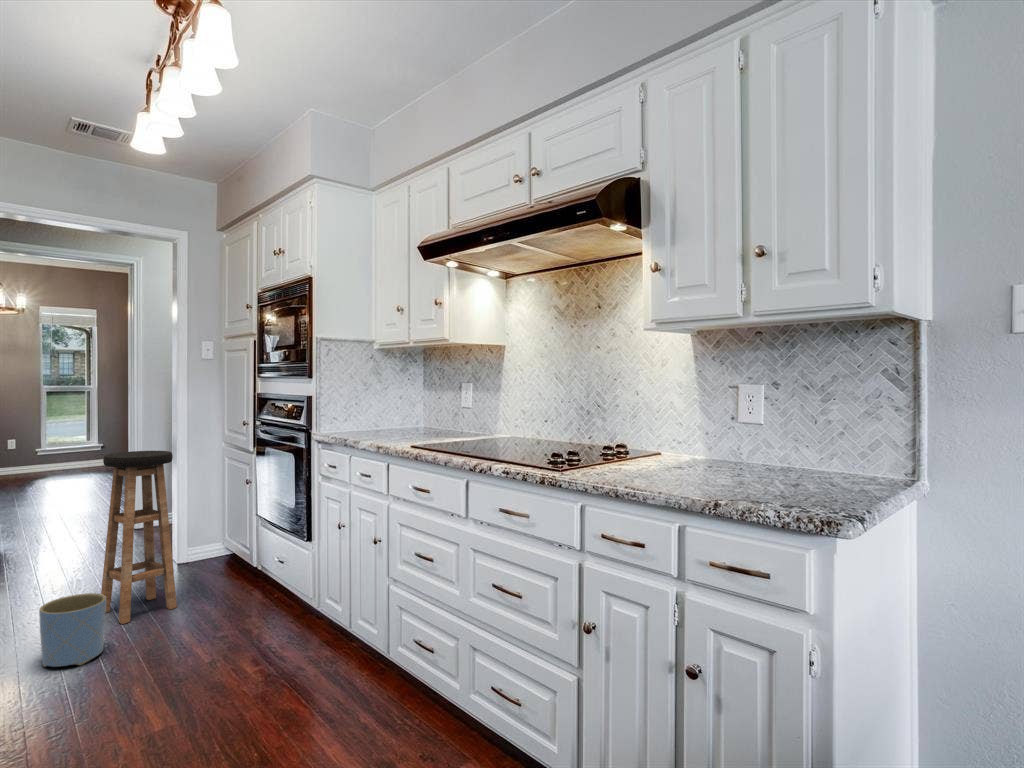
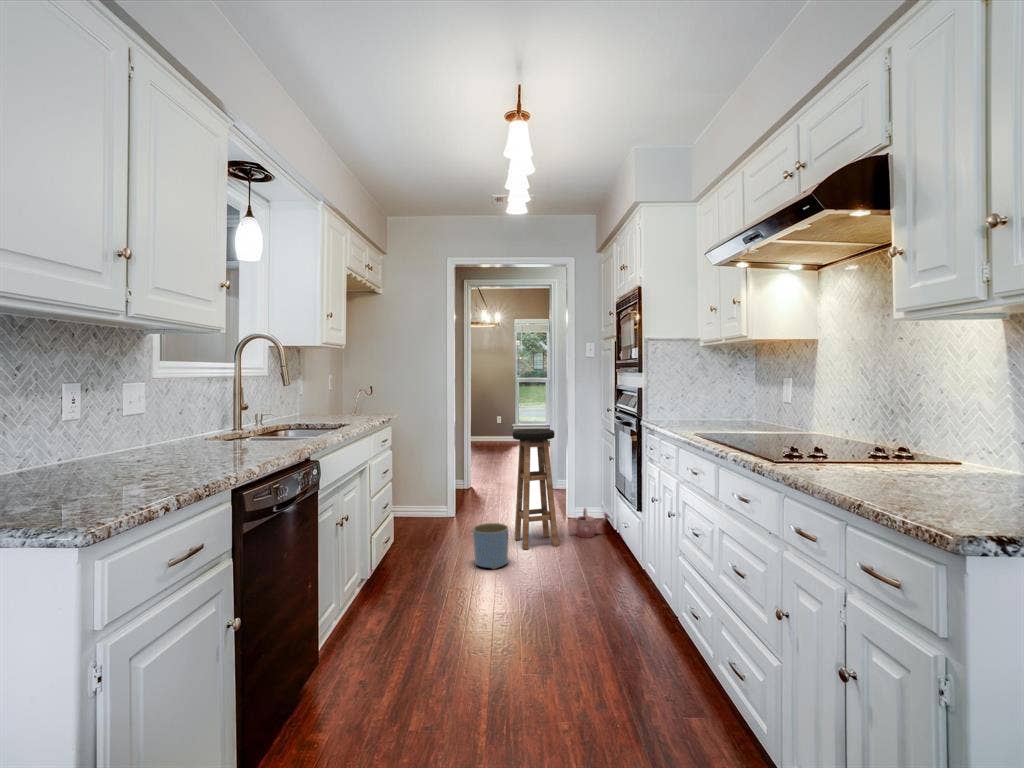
watering can: none [185,550,245,590] -> present [568,508,610,538]

